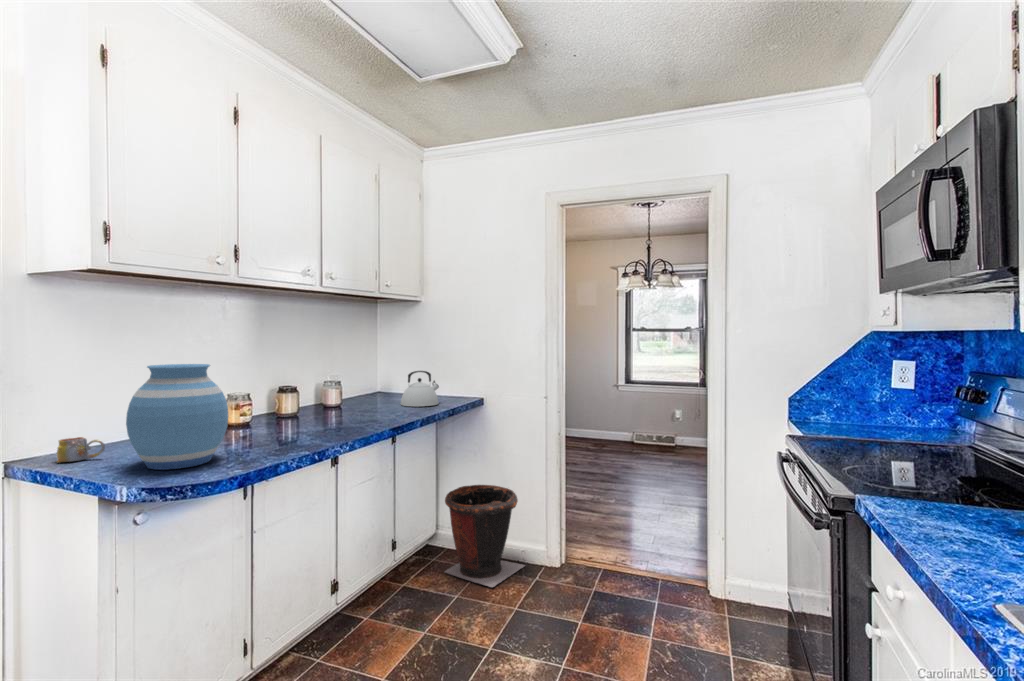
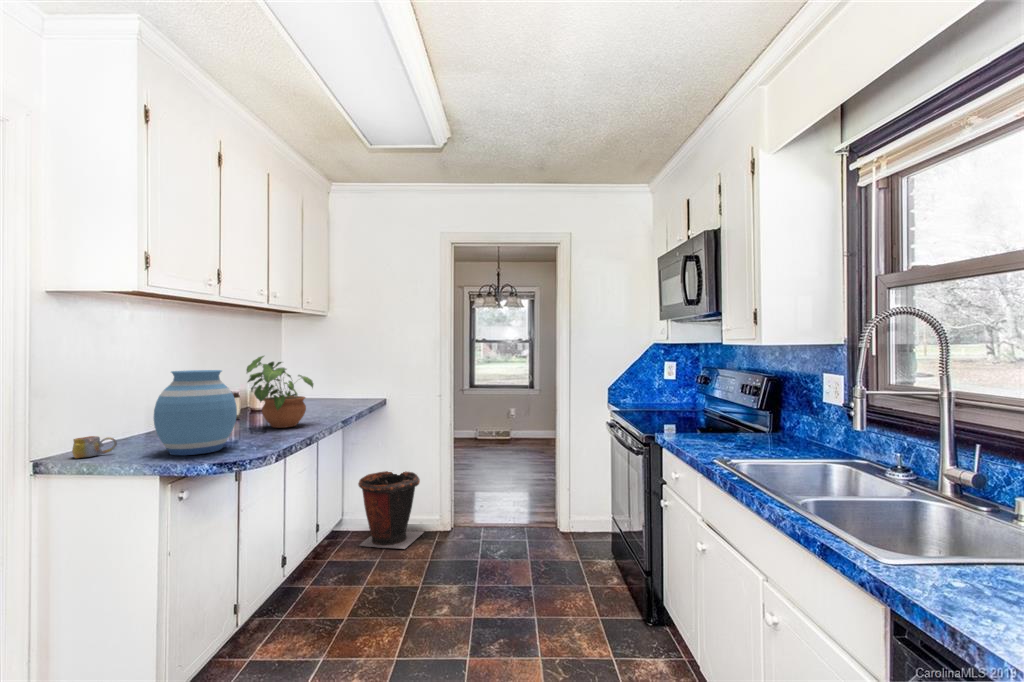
potted plant: none [279,345,362,433] -> present [247,356,313,428]
kettle: present [401,371,439,407] -> none [317,378,351,408]

